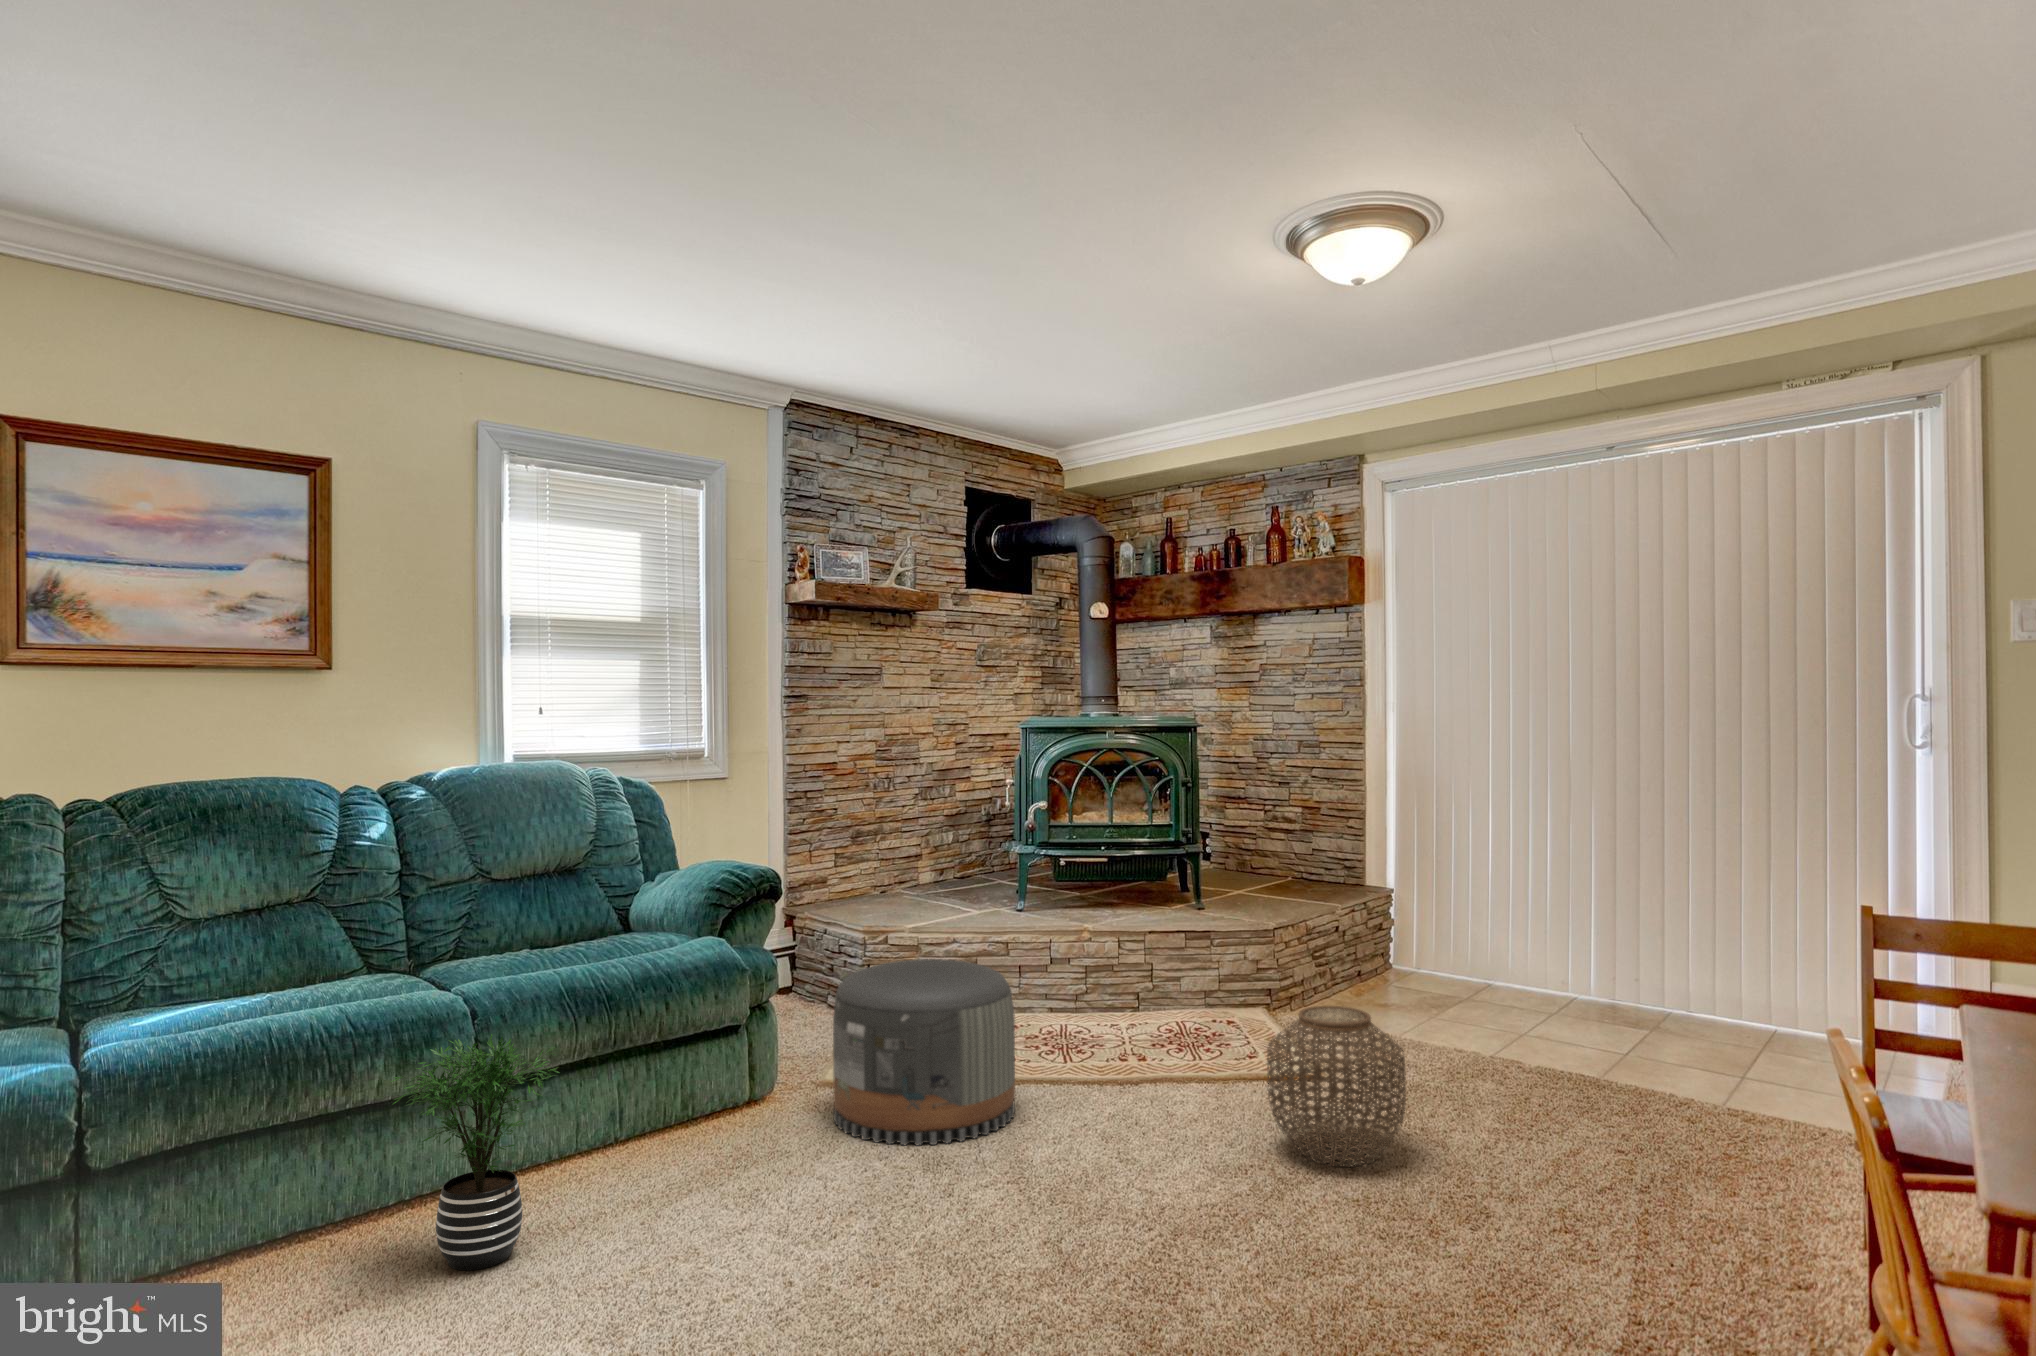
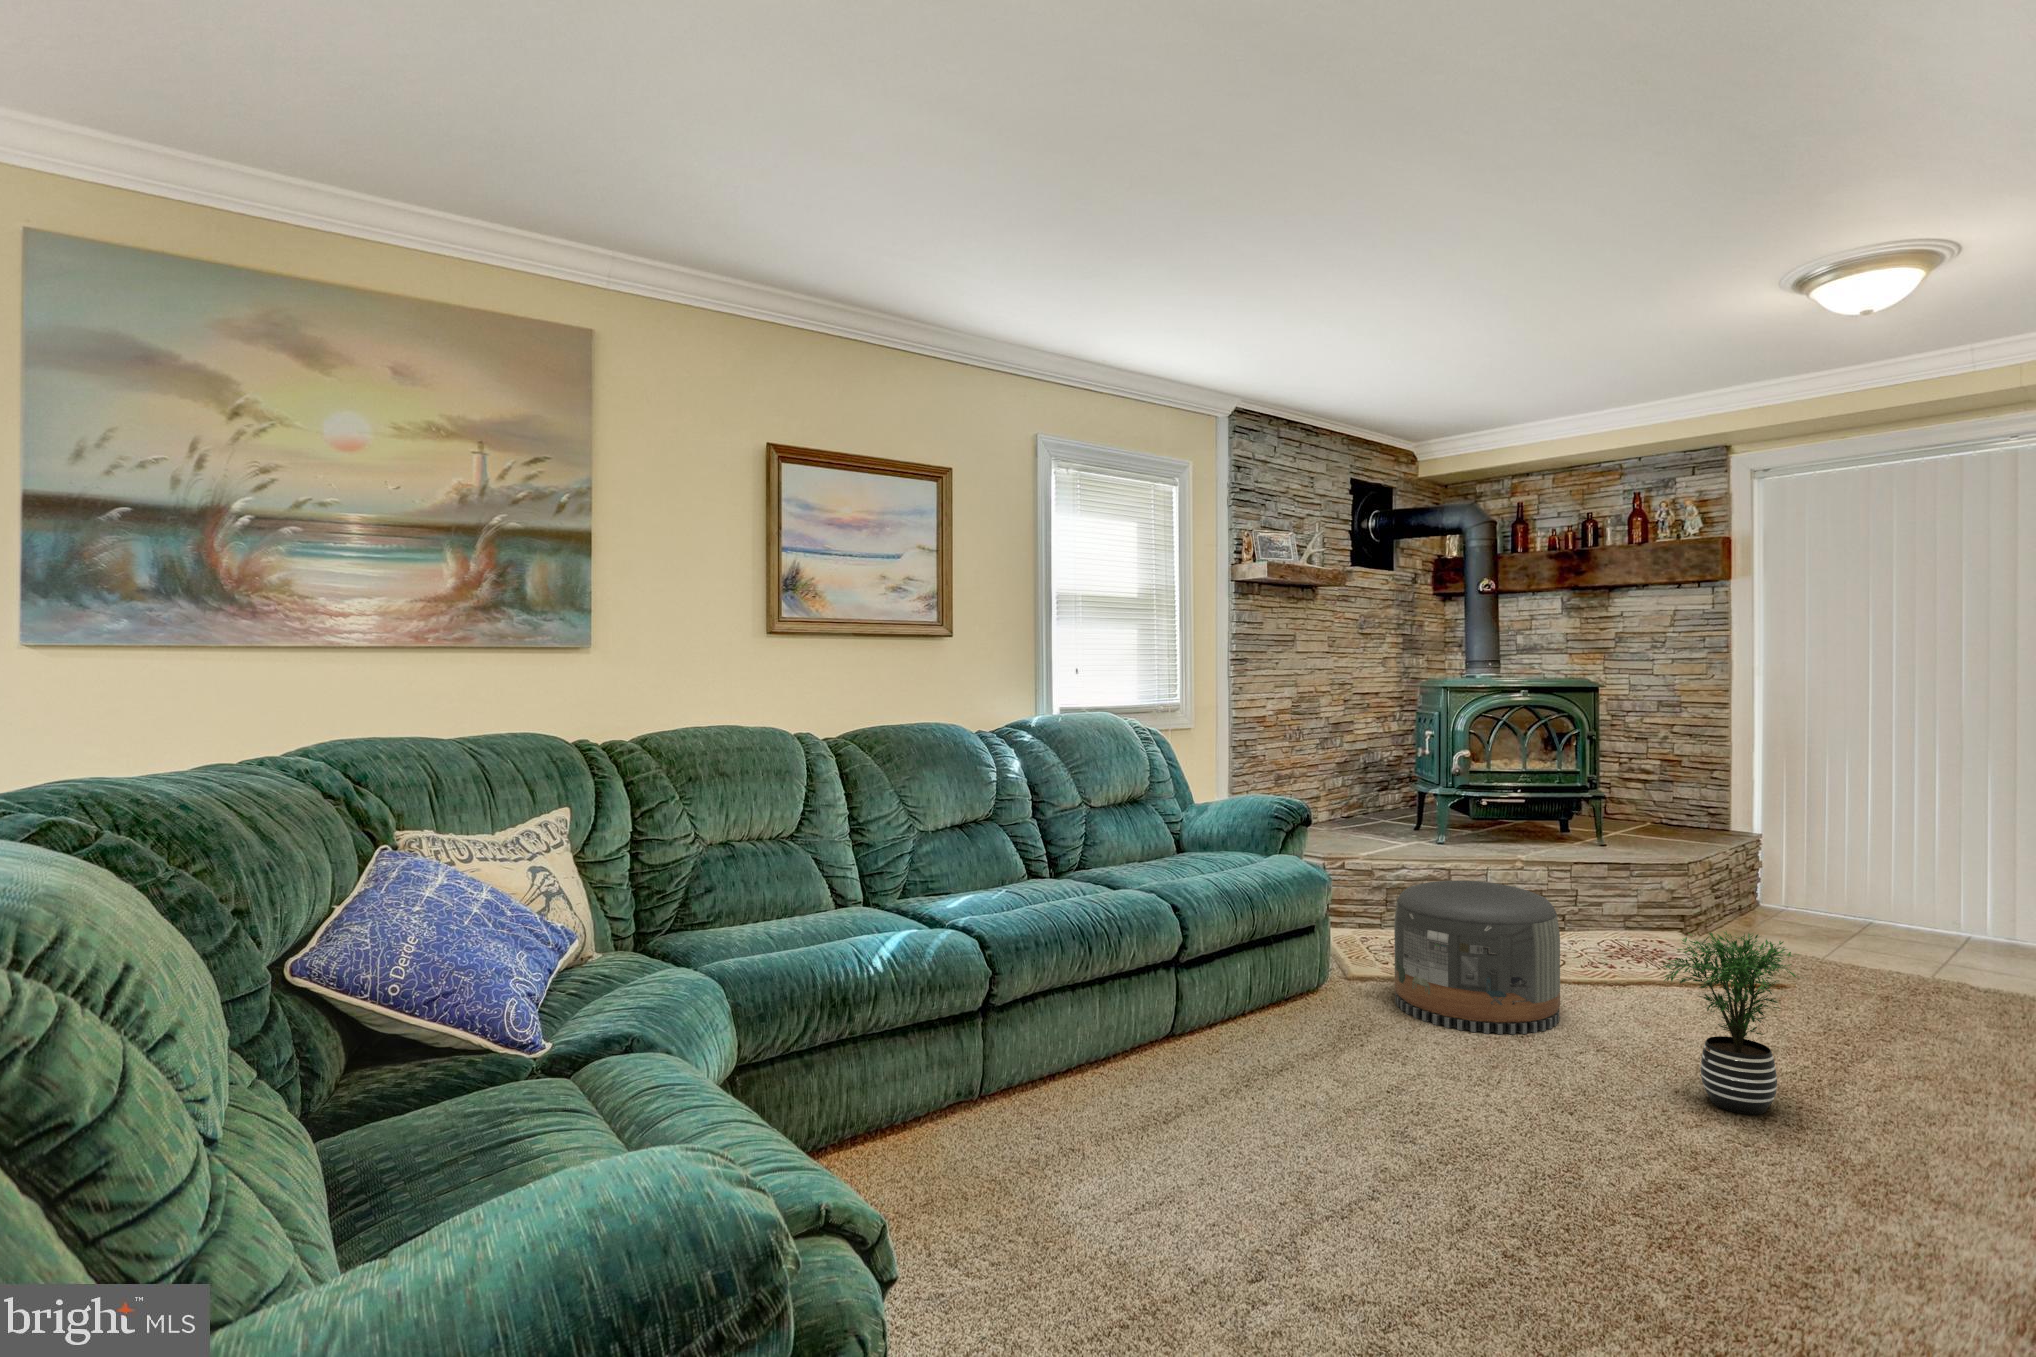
woven basket: present [1267,1006,1406,1167] -> none [1822,932,1974,1071]
potted plant: present [391,1034,560,1270] -> present [1663,932,1796,1114]

